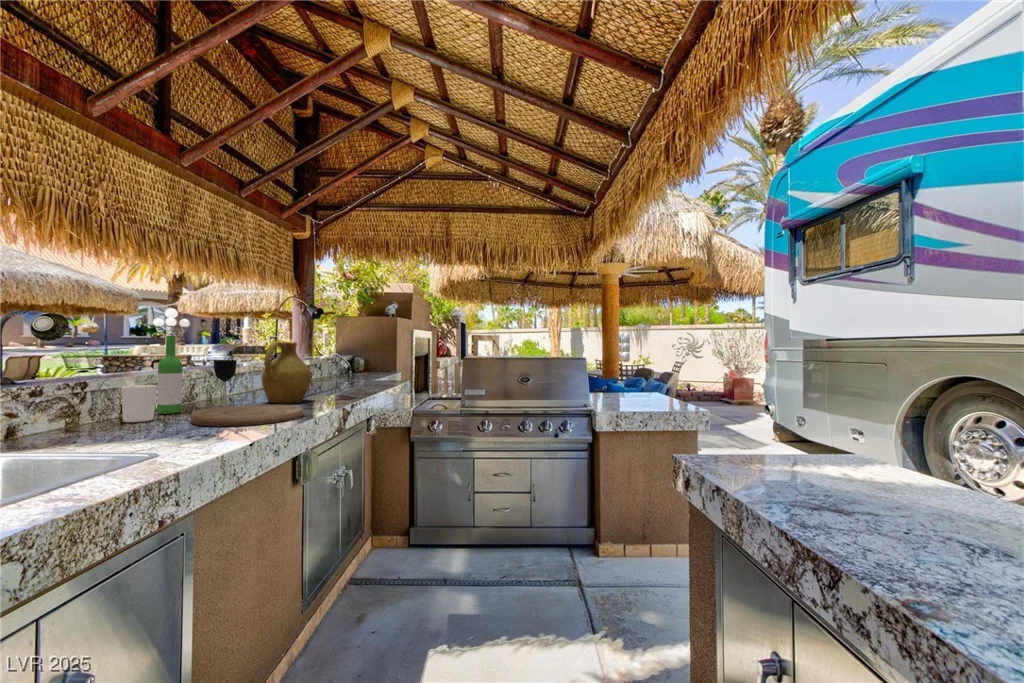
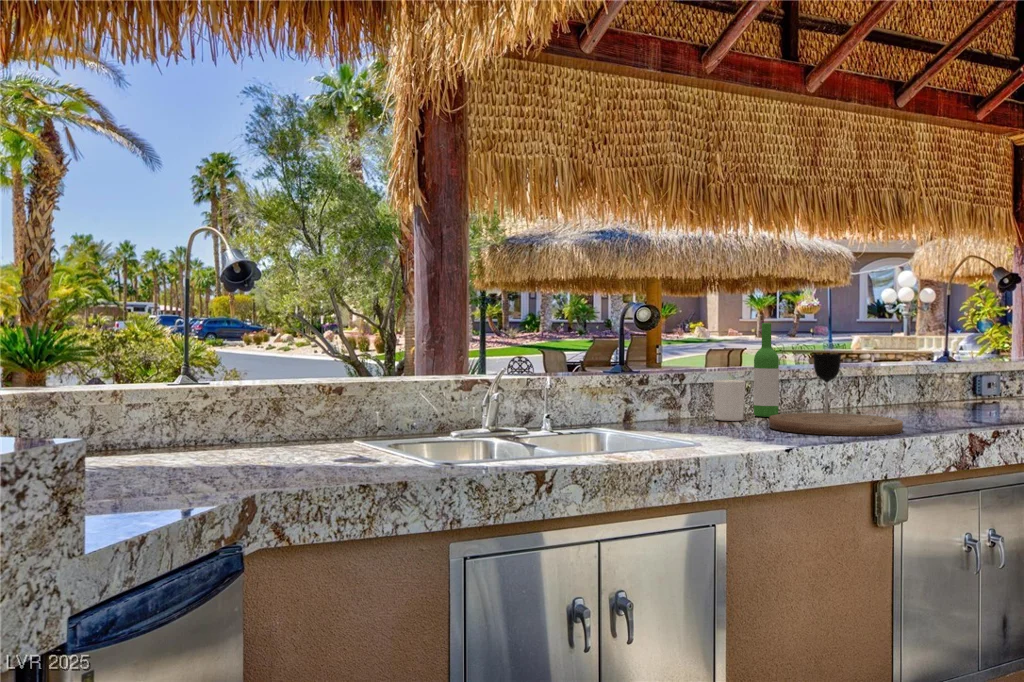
pitcher: present [261,341,311,404] -> none [879,329,951,420]

